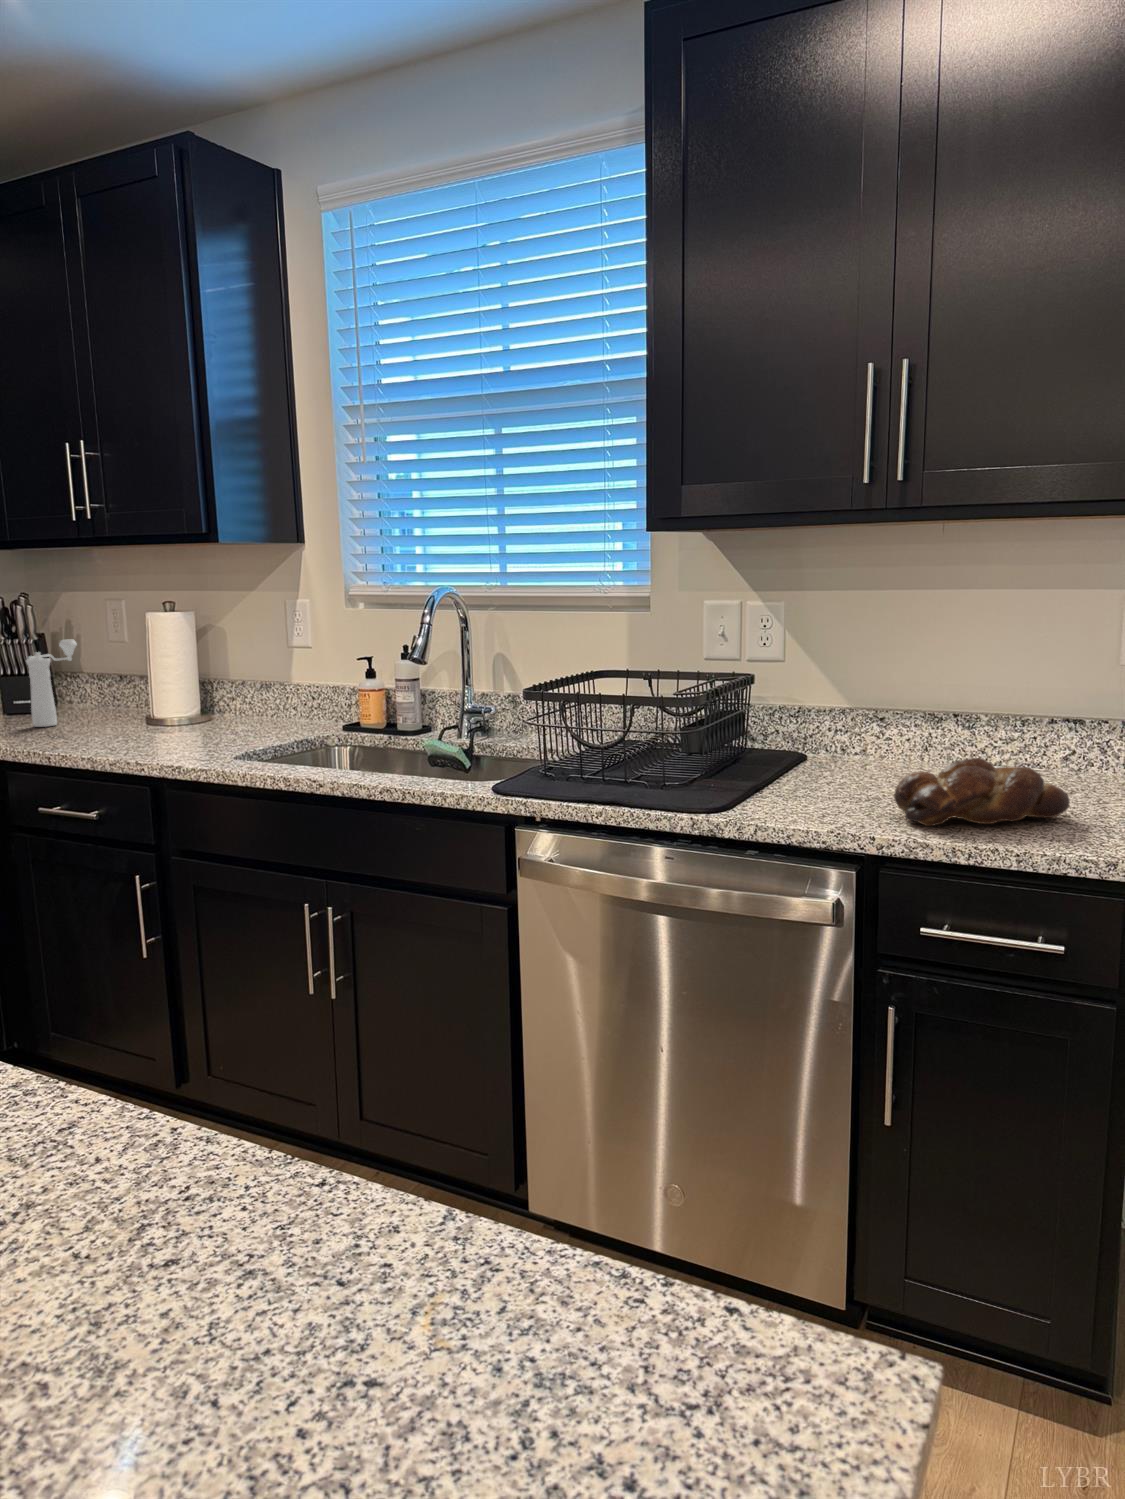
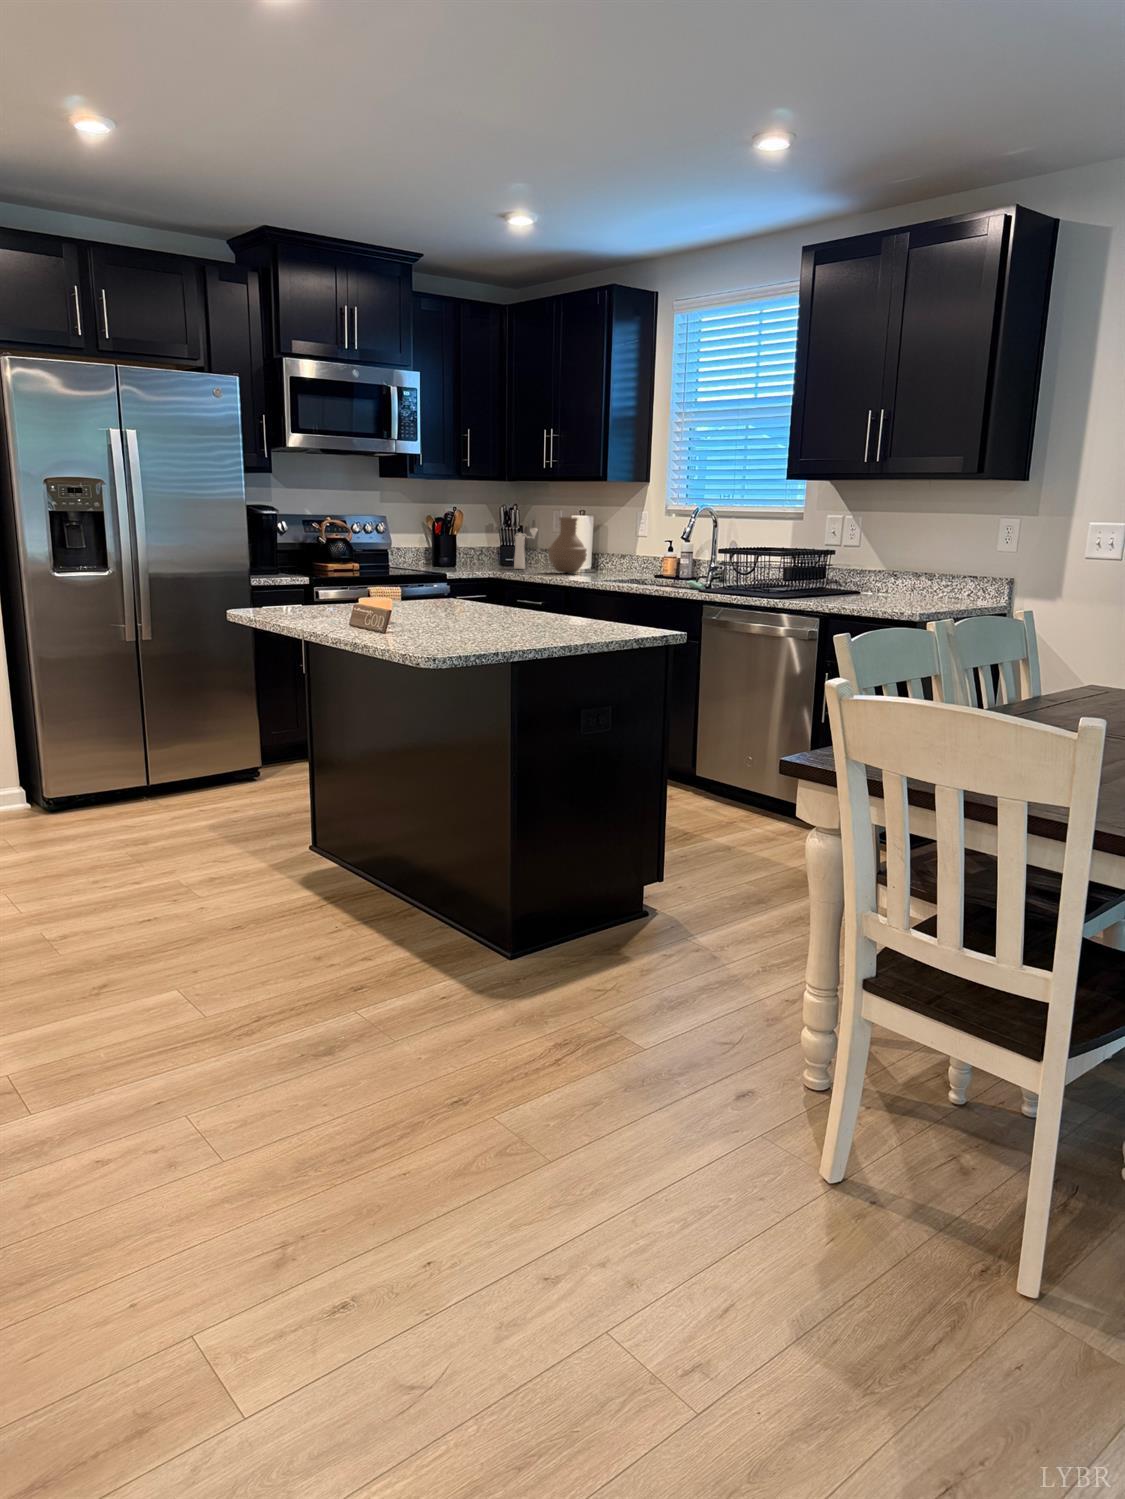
vase: none [105,621,193,735] -> present [548,517,587,573]
bread loaf: present [894,758,1070,826] -> none [845,578,918,603]

